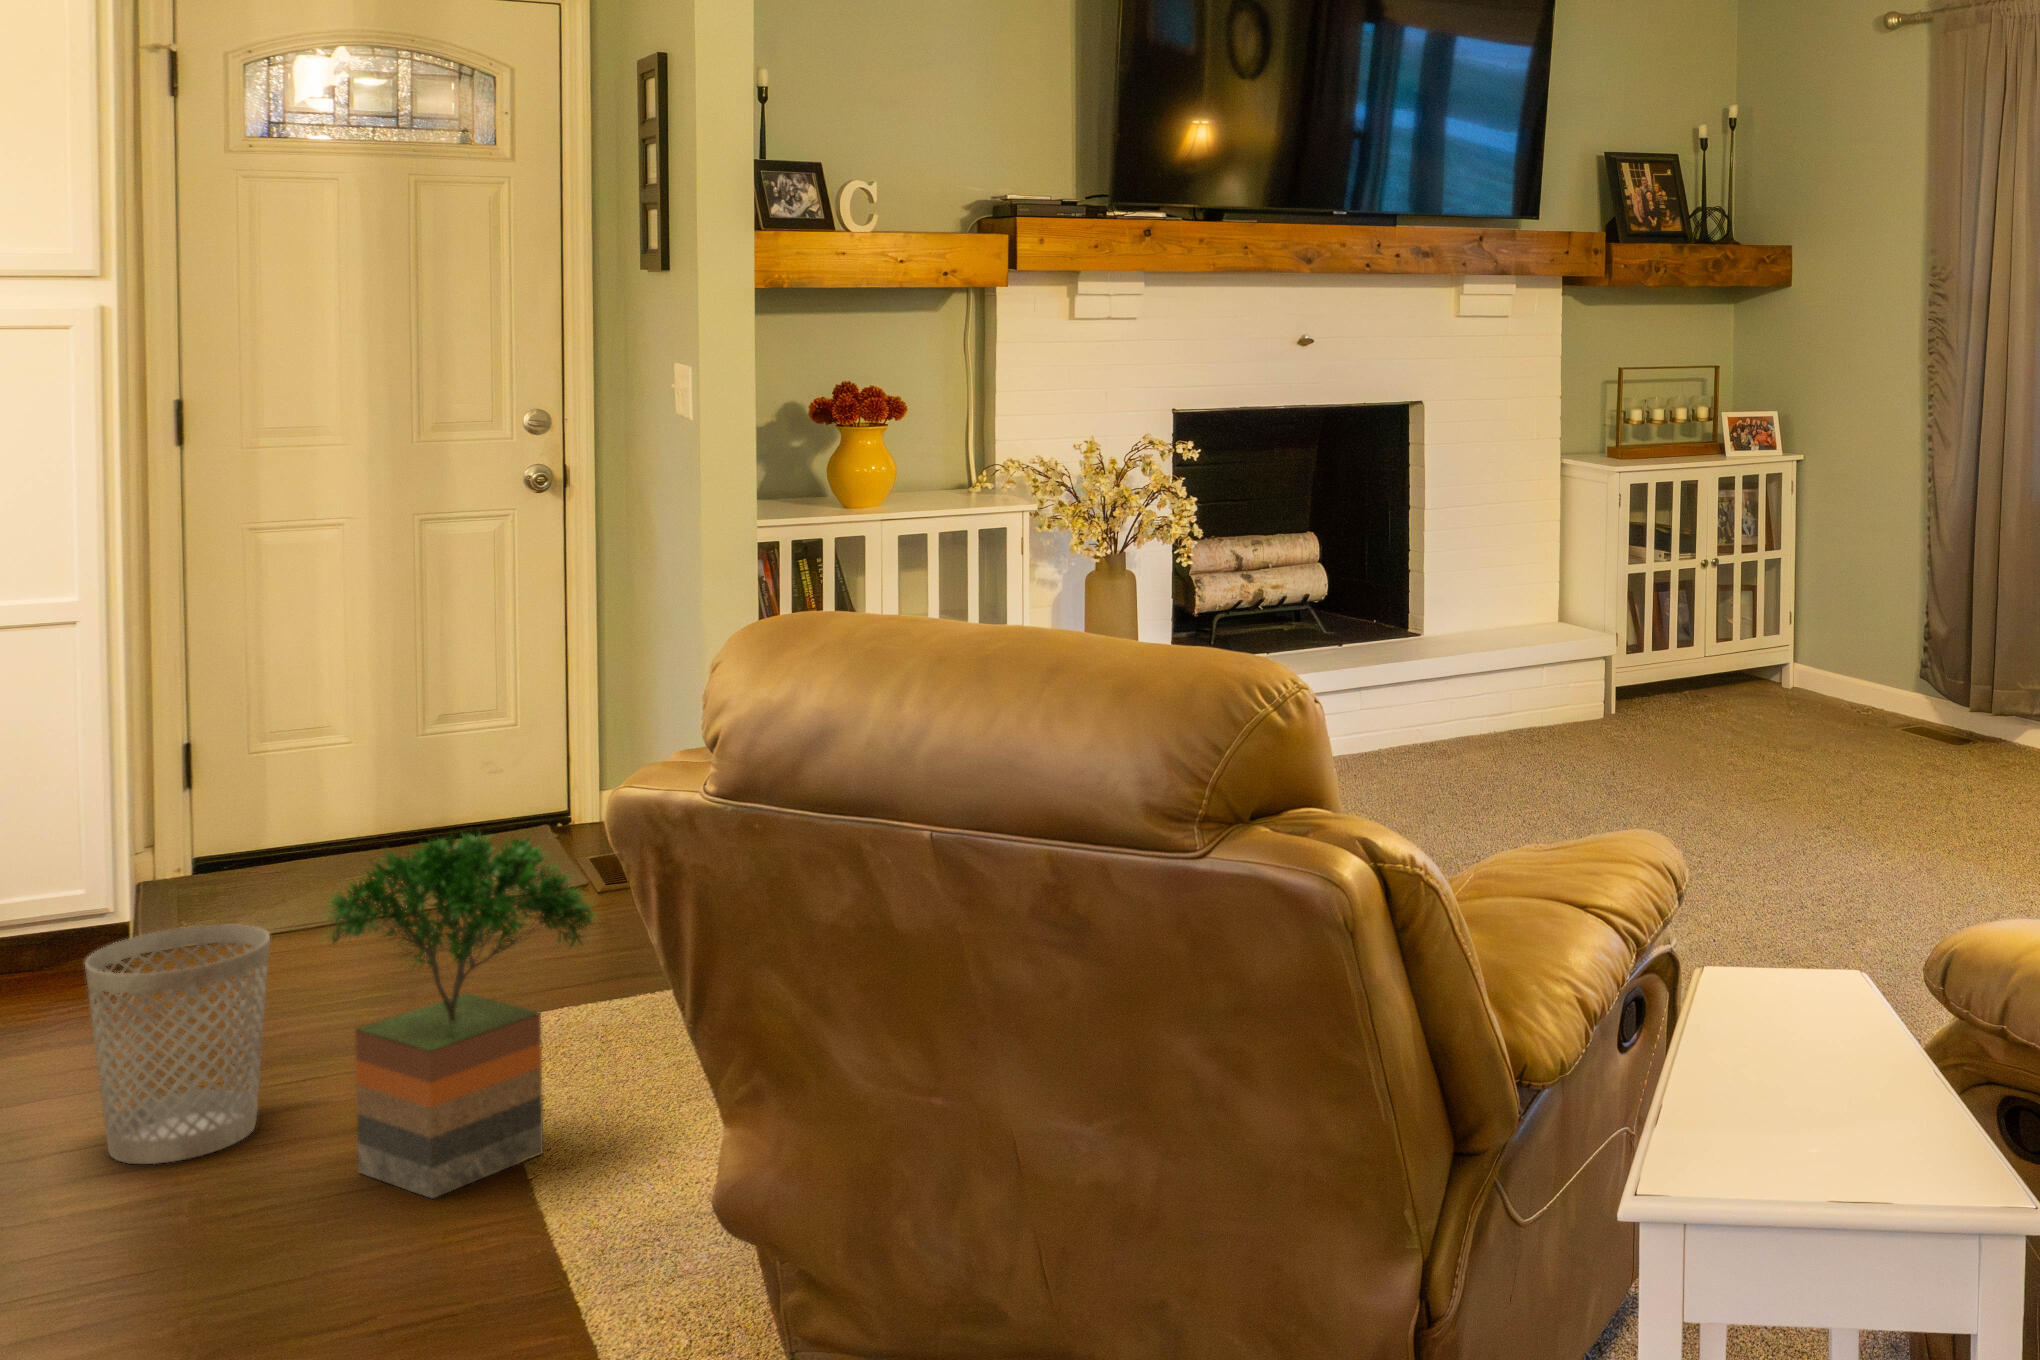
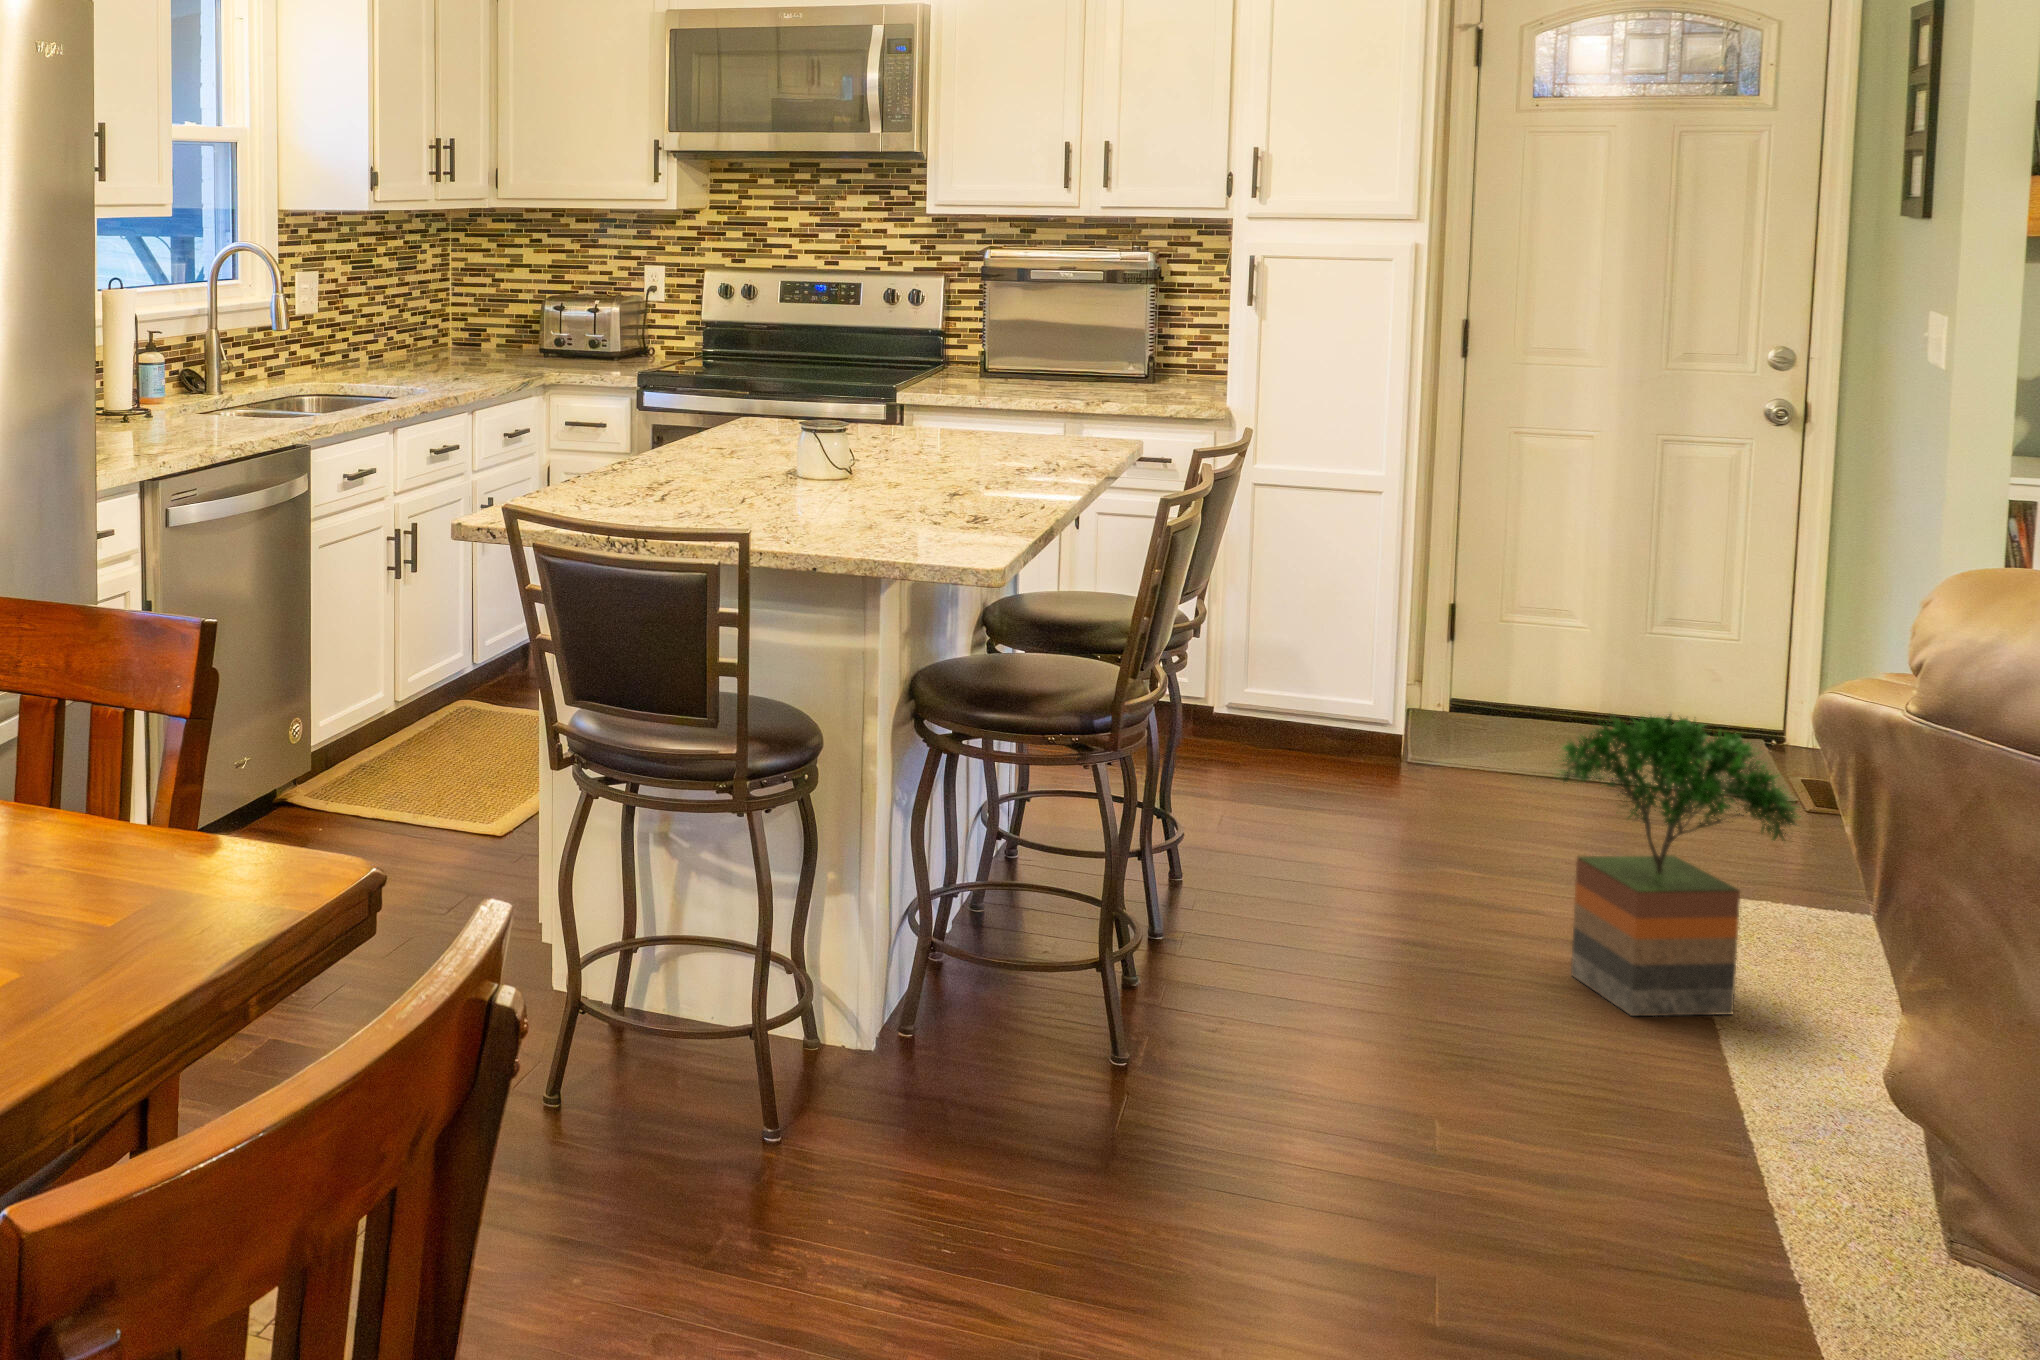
wastebasket: present [85,925,270,1164] -> none [1378,740,1513,922]

